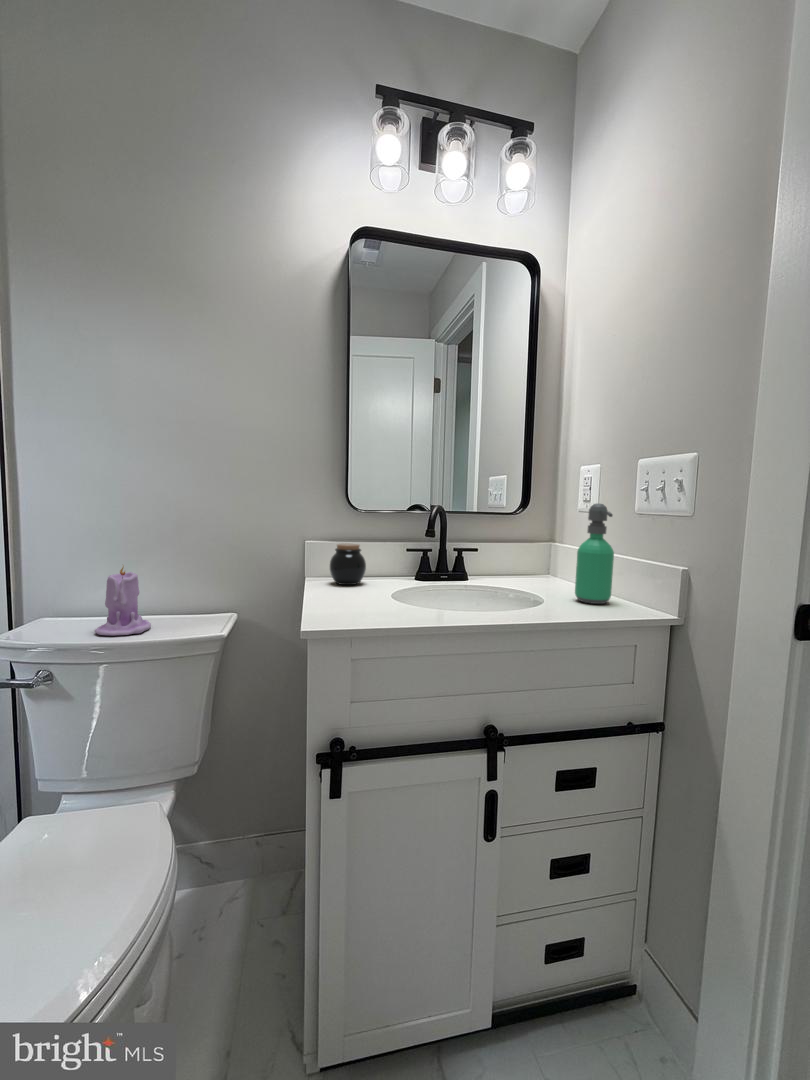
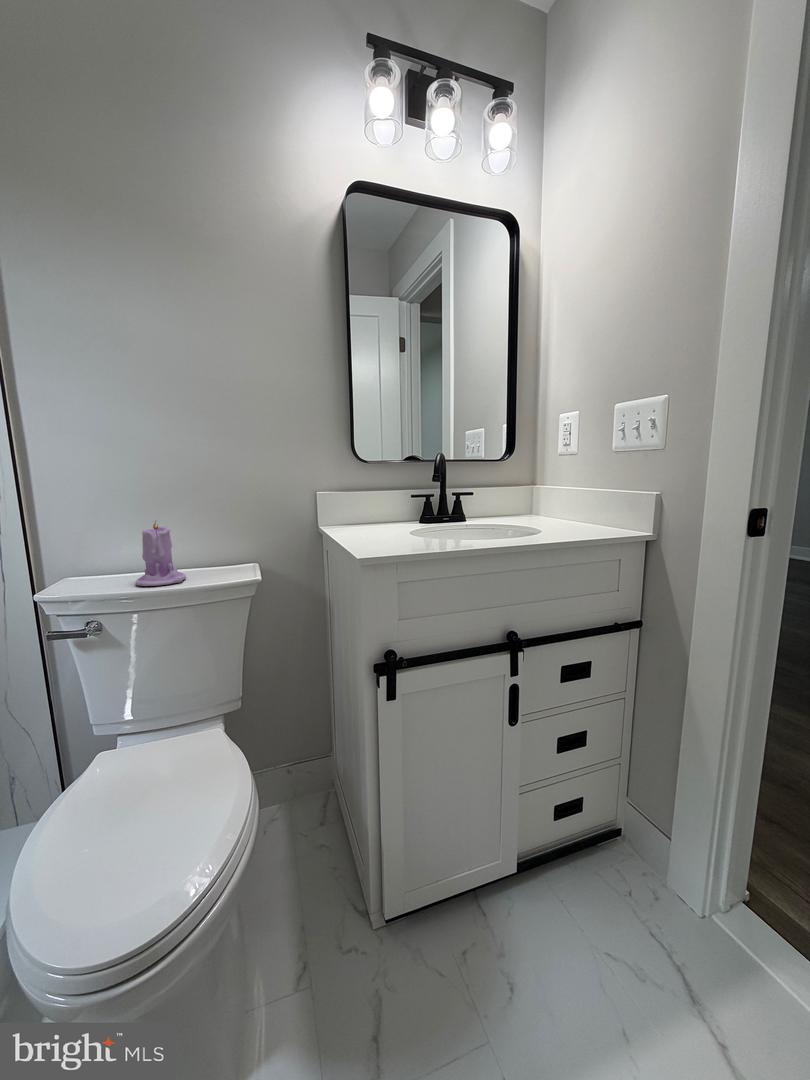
soap dispenser: present [575,504,614,604] -> none [566,443,599,530]
jar: present [330,543,366,585] -> none [345,491,378,529]

